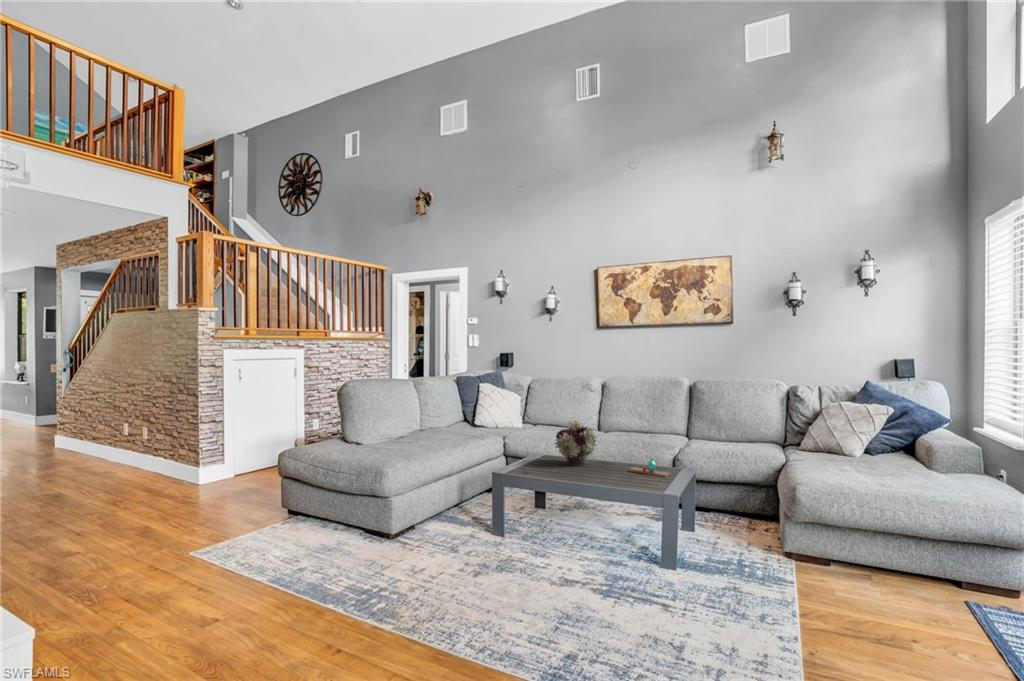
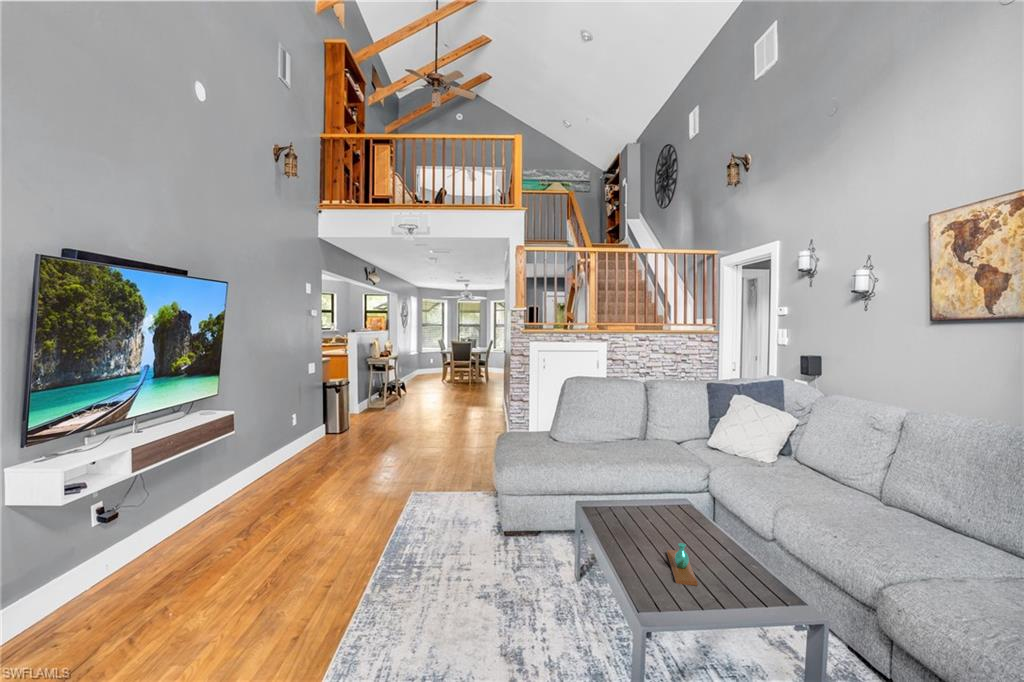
flower arrangement: present [554,419,596,466] -> none [615,458,687,524]

